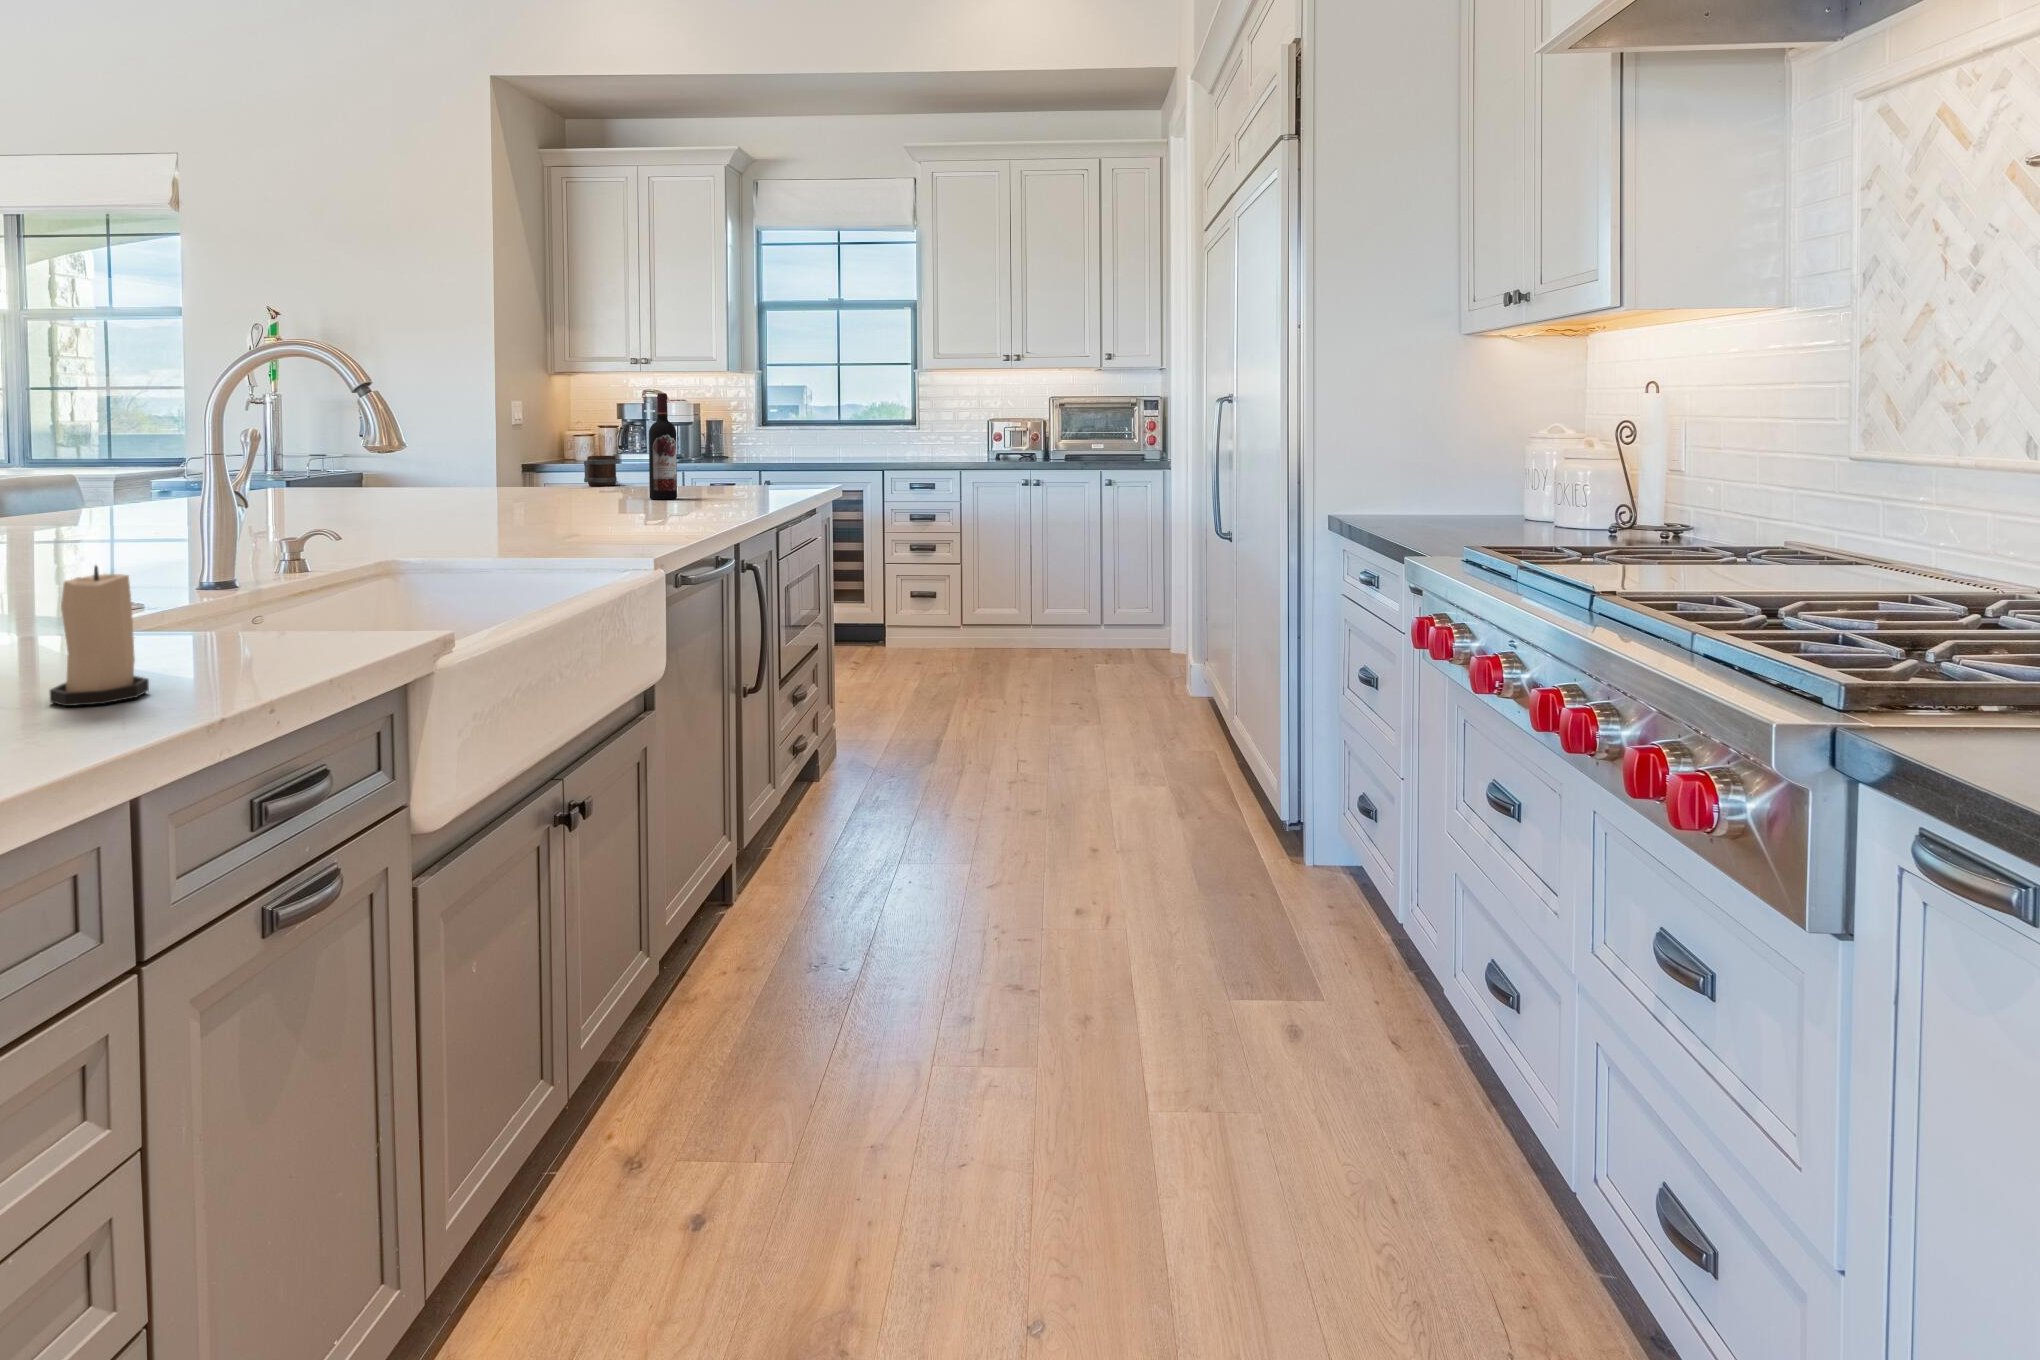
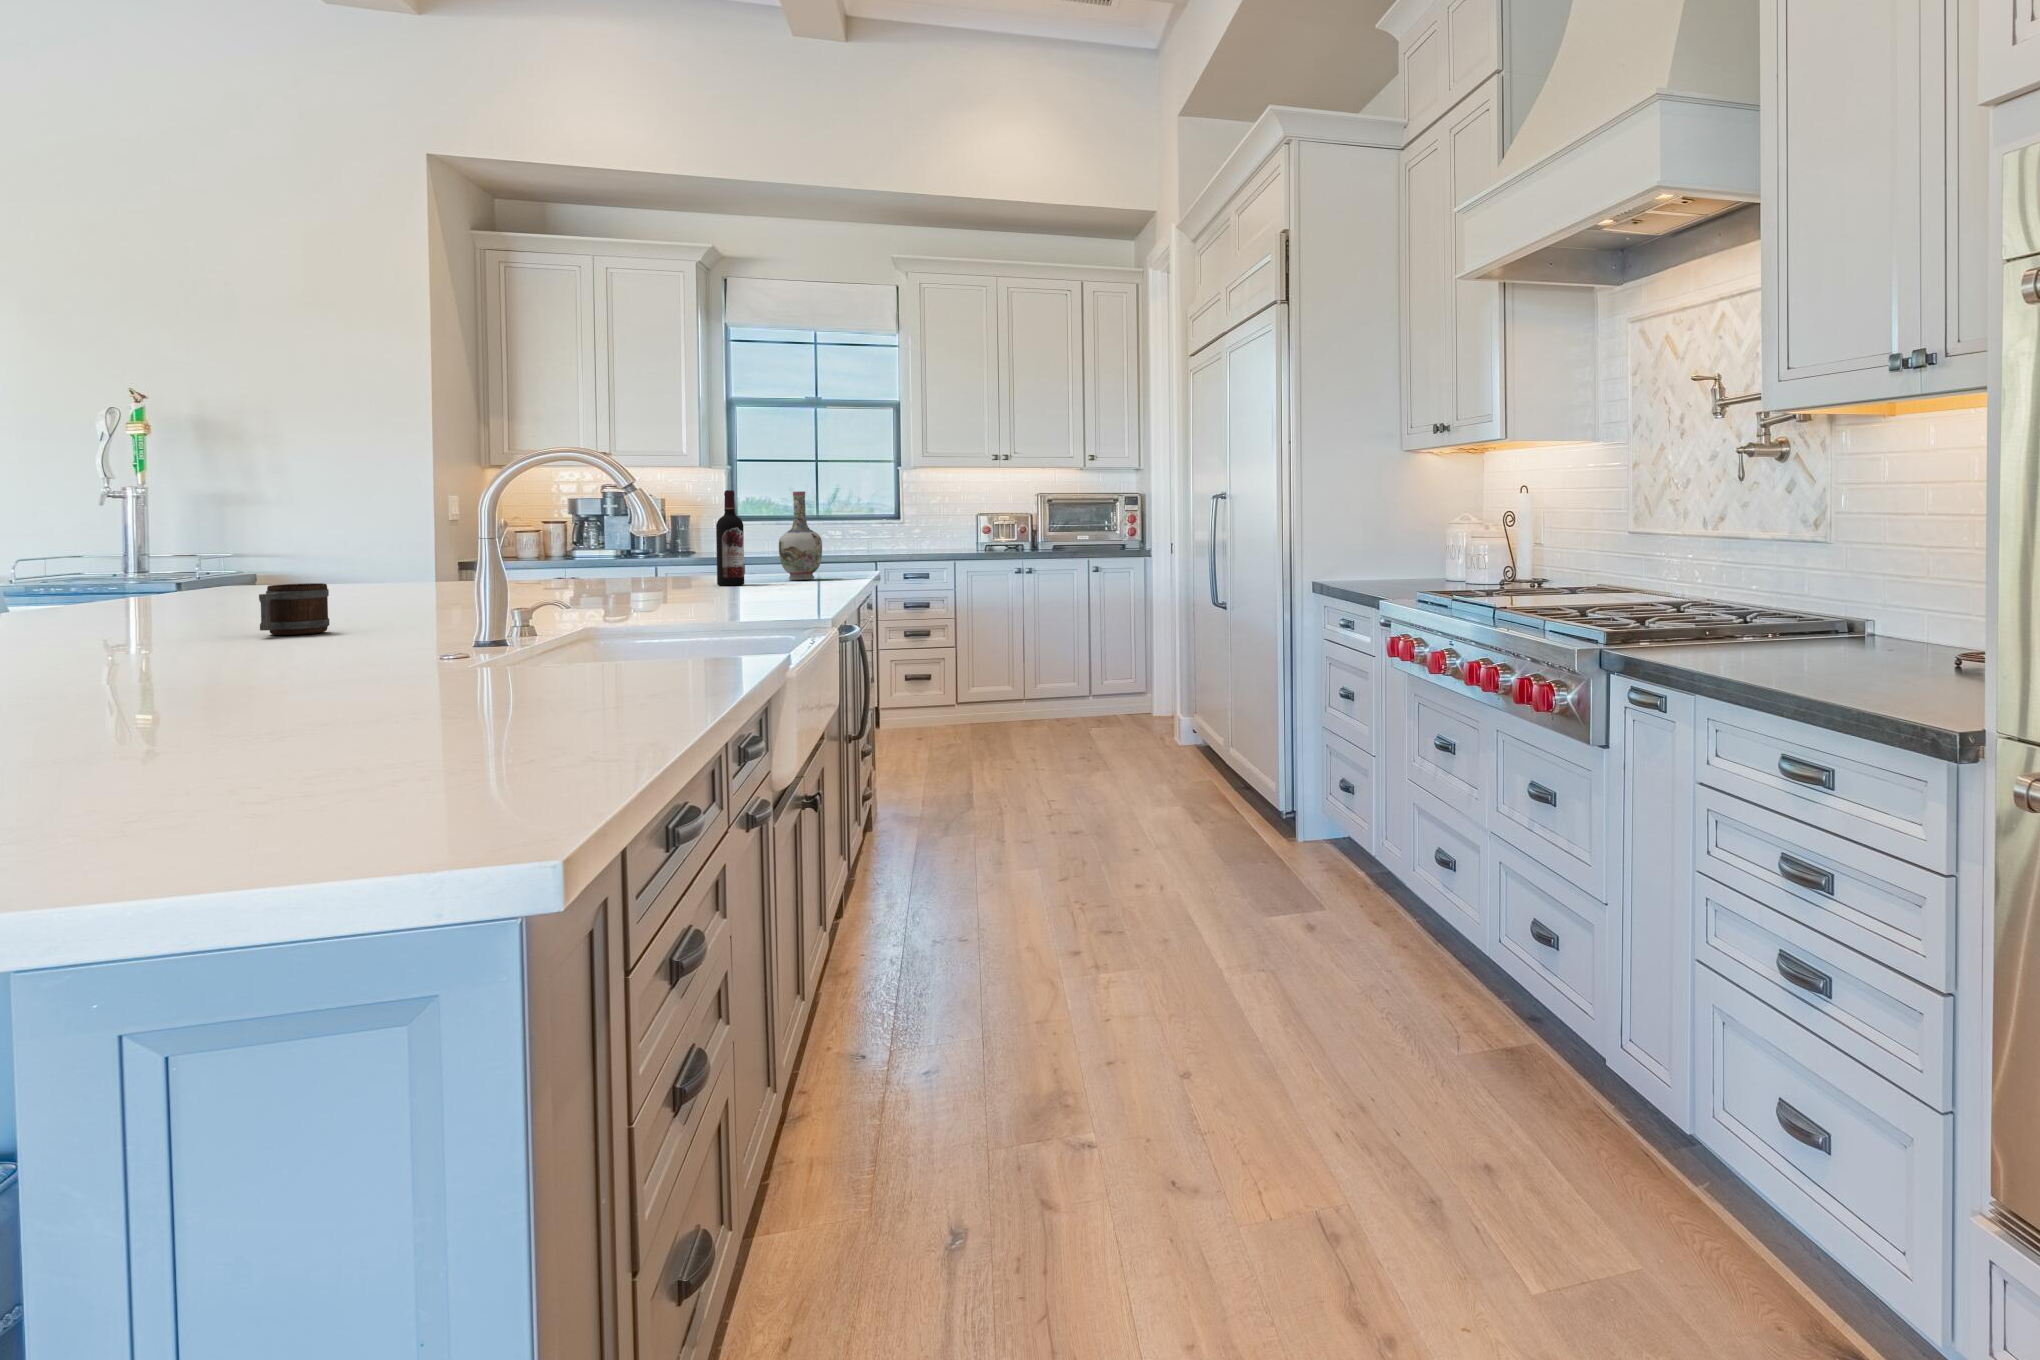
vase: none [723,394,767,494] -> present [779,491,822,580]
mug: present [584,456,617,486] -> present [259,583,329,635]
candle: present [50,566,149,706] -> none [638,600,694,685]

